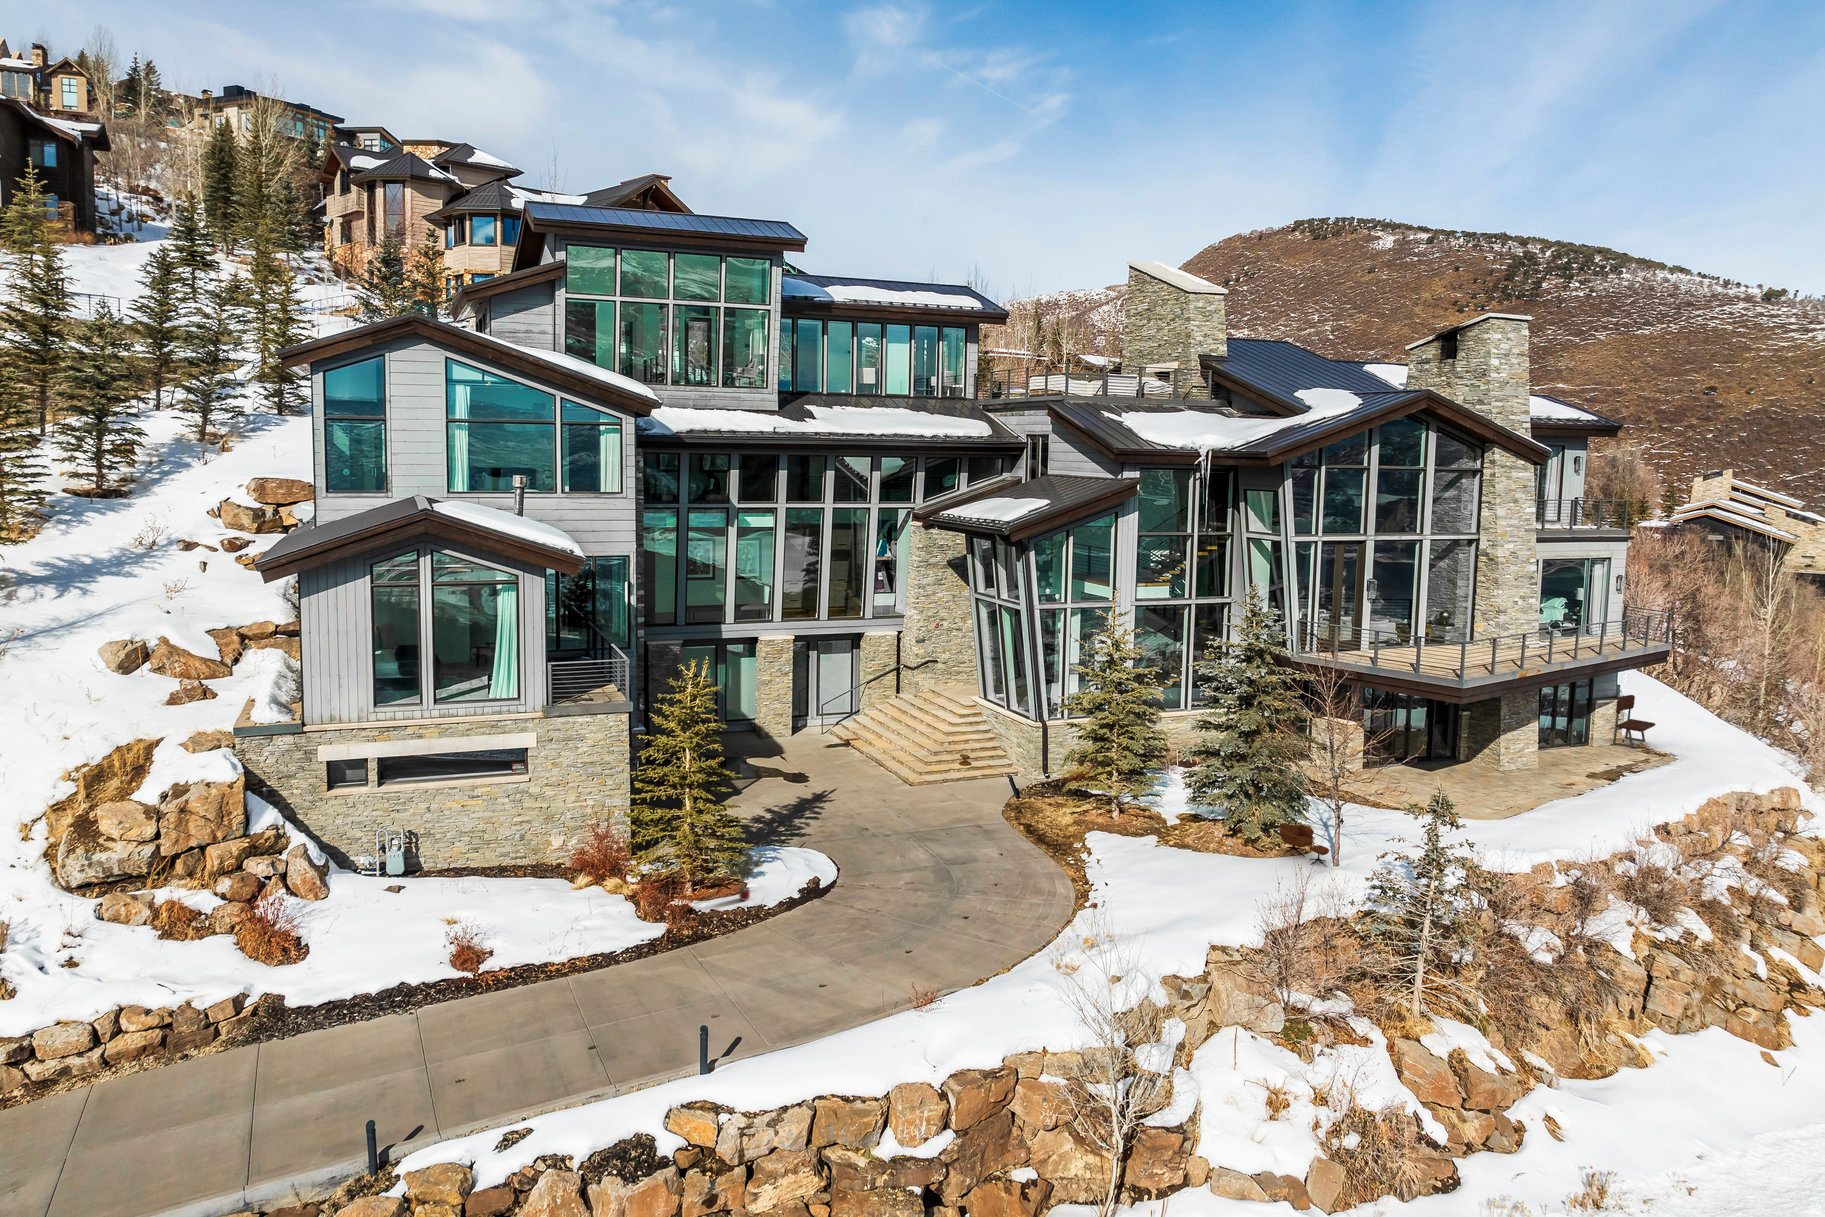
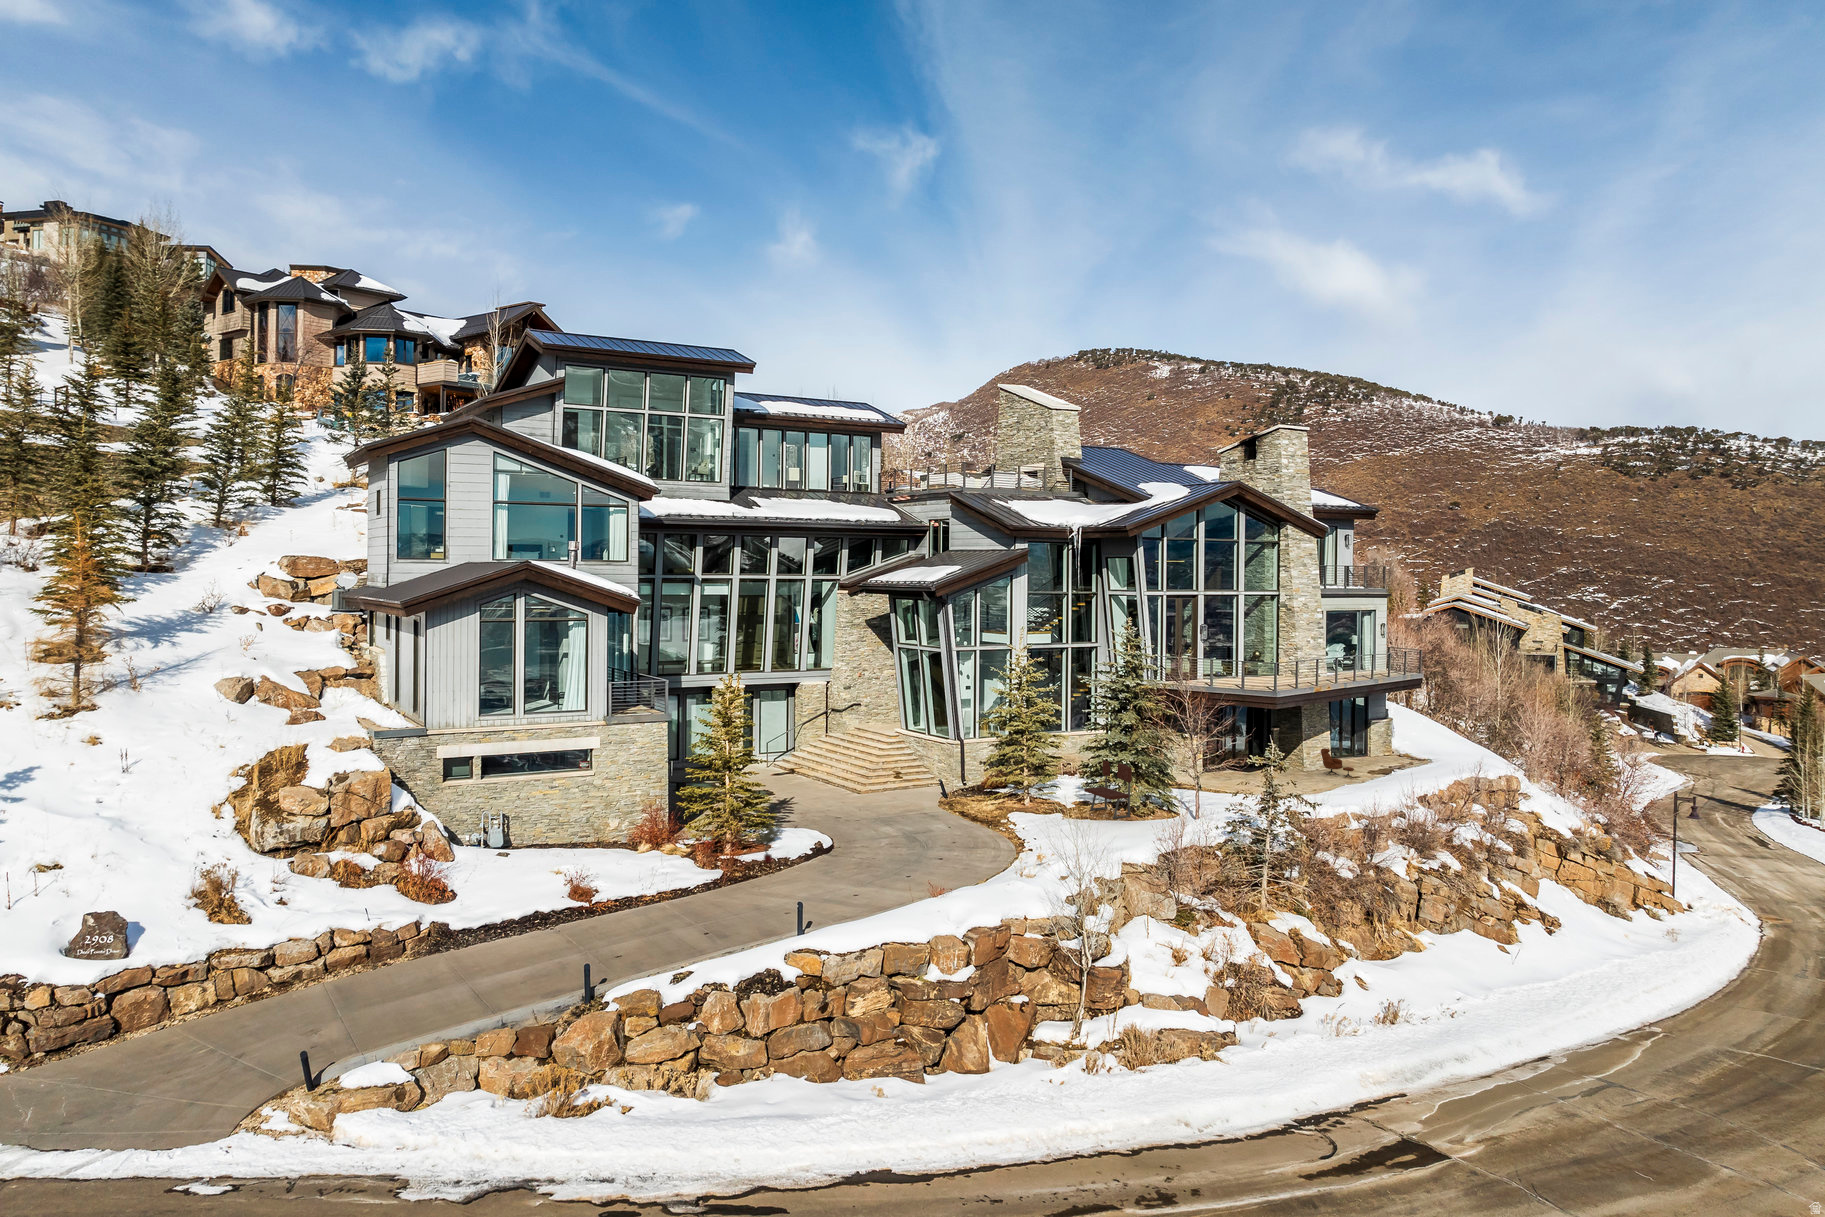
bench: present [1612,695,1655,748] -> present [1084,760,1132,819]
lounge chair: present [1279,823,1329,866] -> present [1321,748,1354,777]

